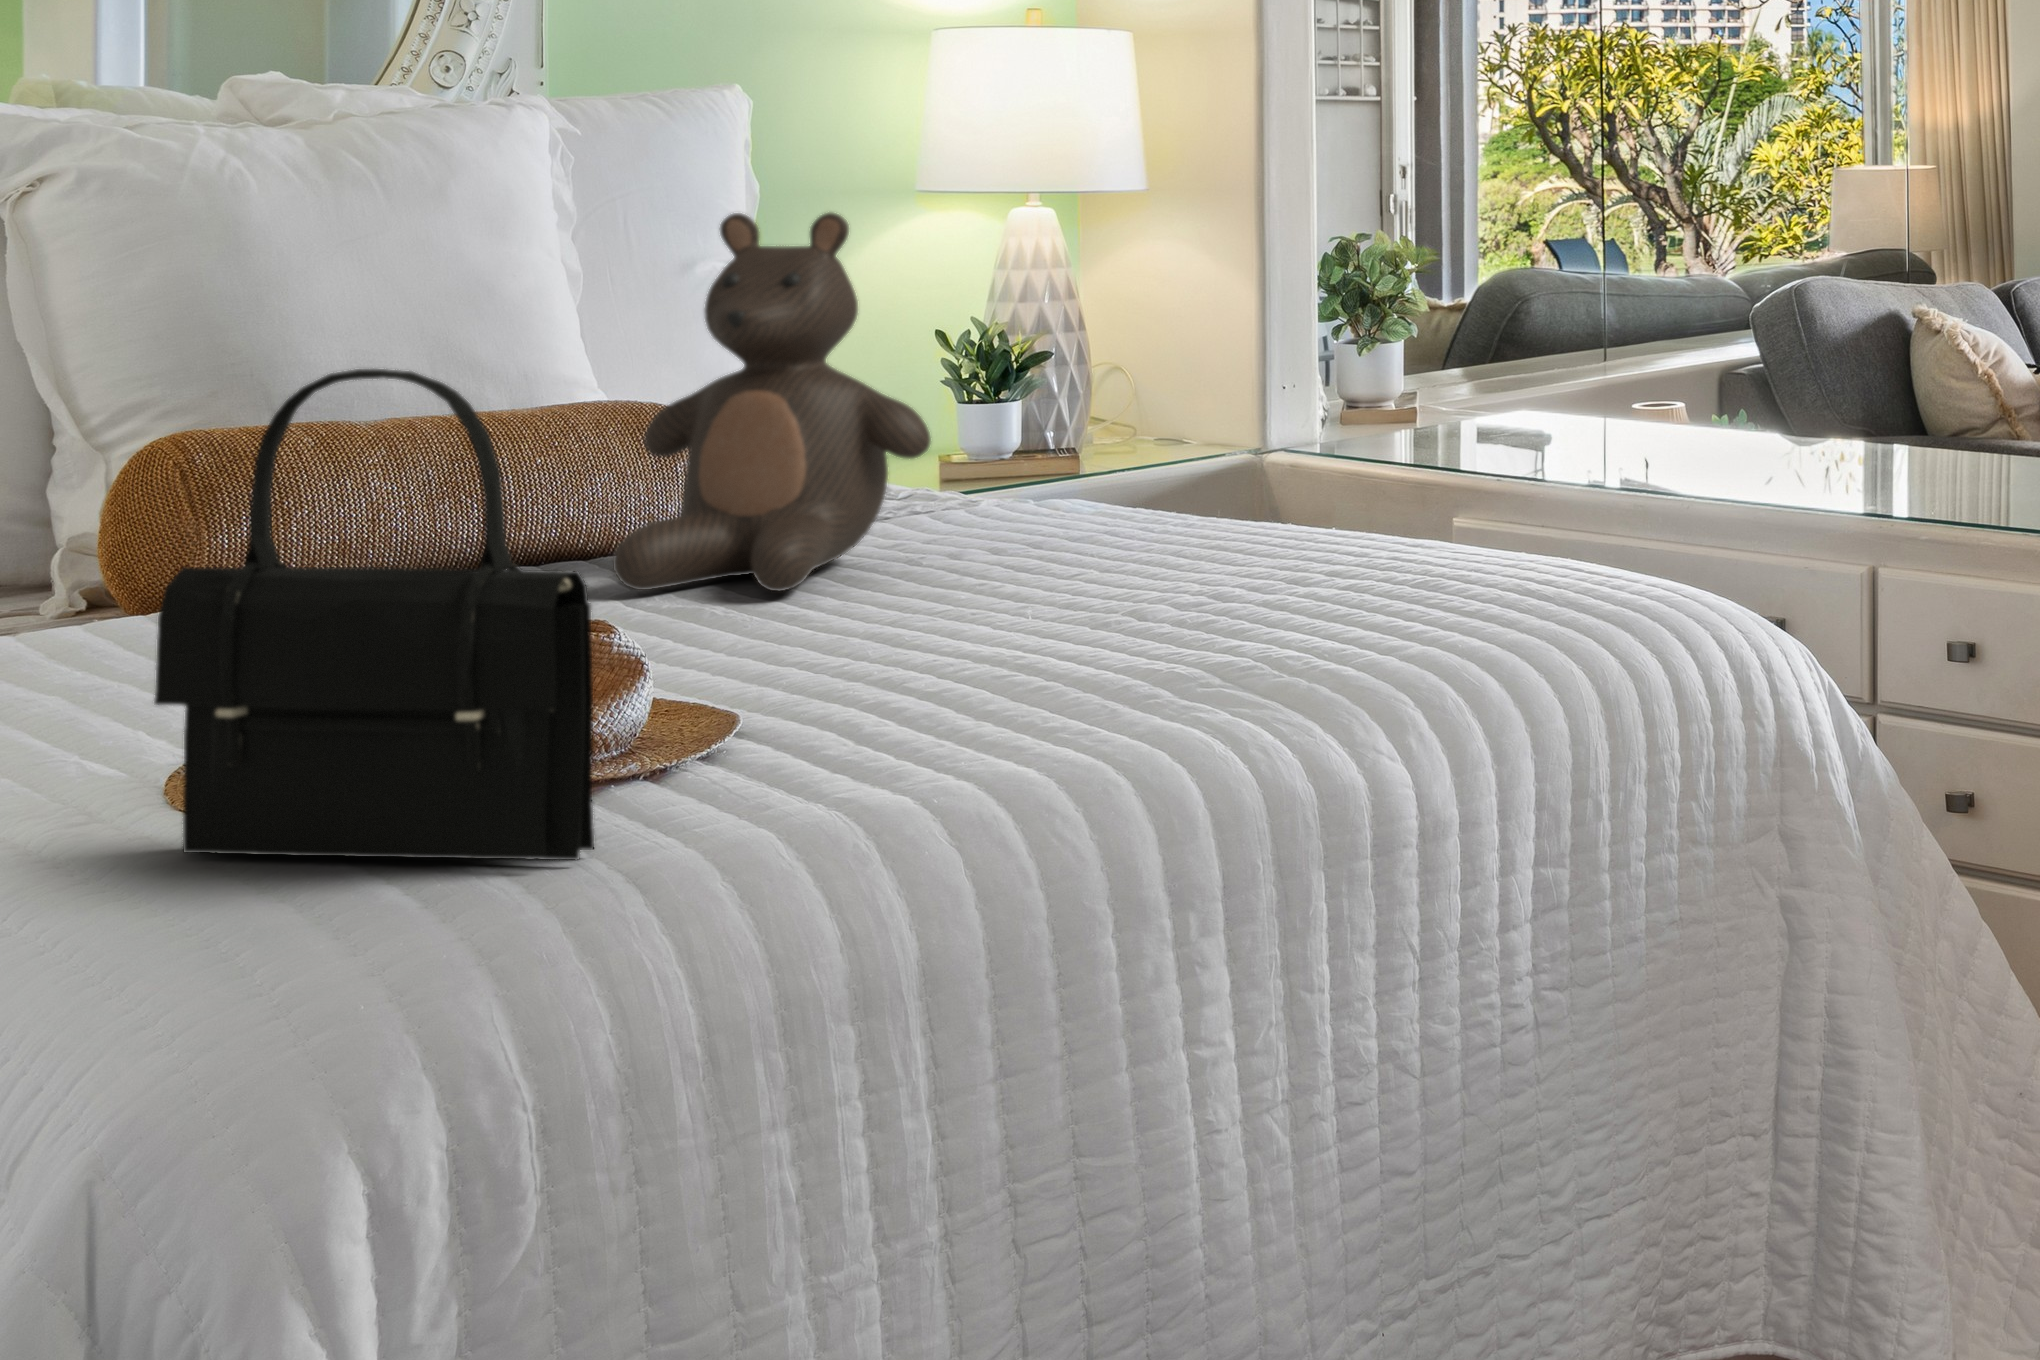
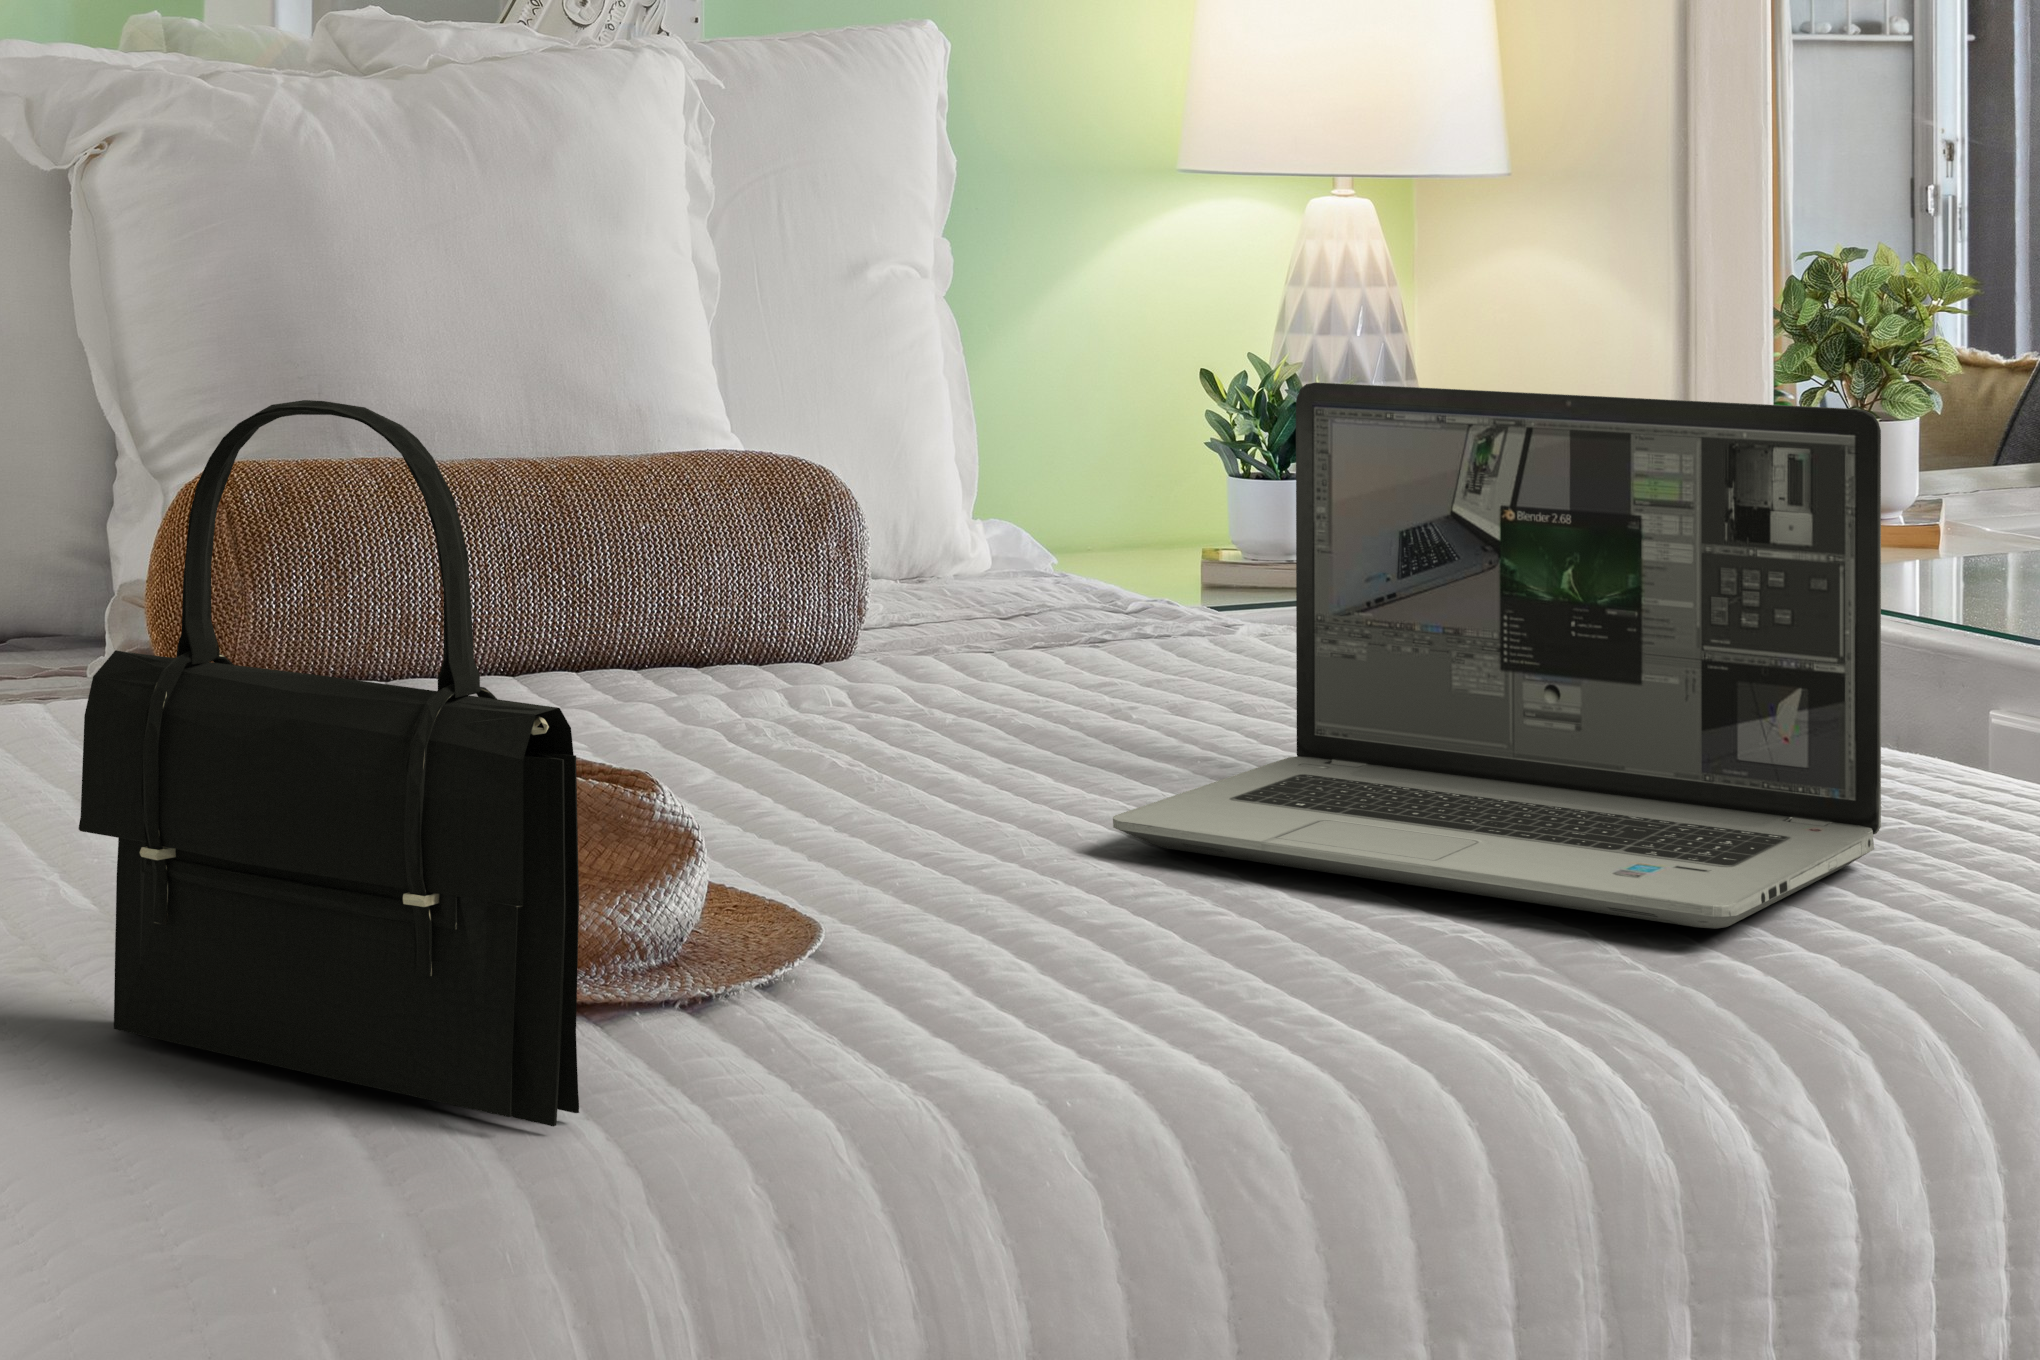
teddy bear: present [613,213,931,591] -> none [714,196,1137,736]
laptop: none [935,331,1413,649] -> present [1113,382,1881,929]

